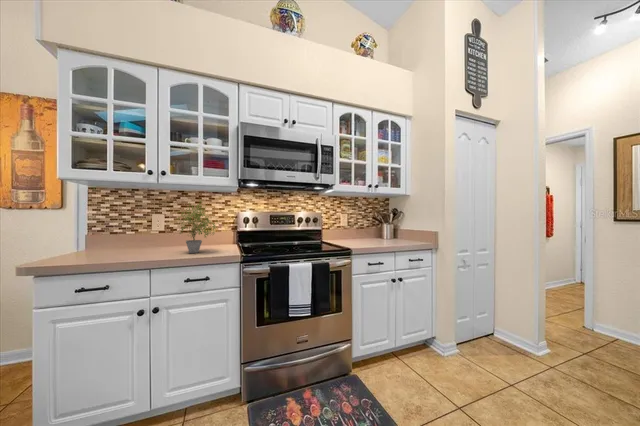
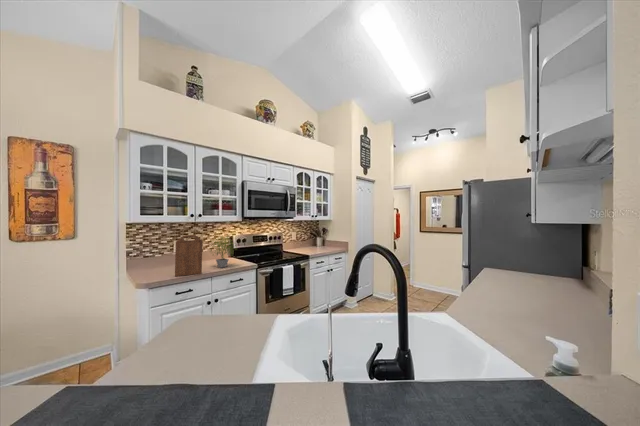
cutting board: none [108,196,149,258] -> present [175,235,202,276]

